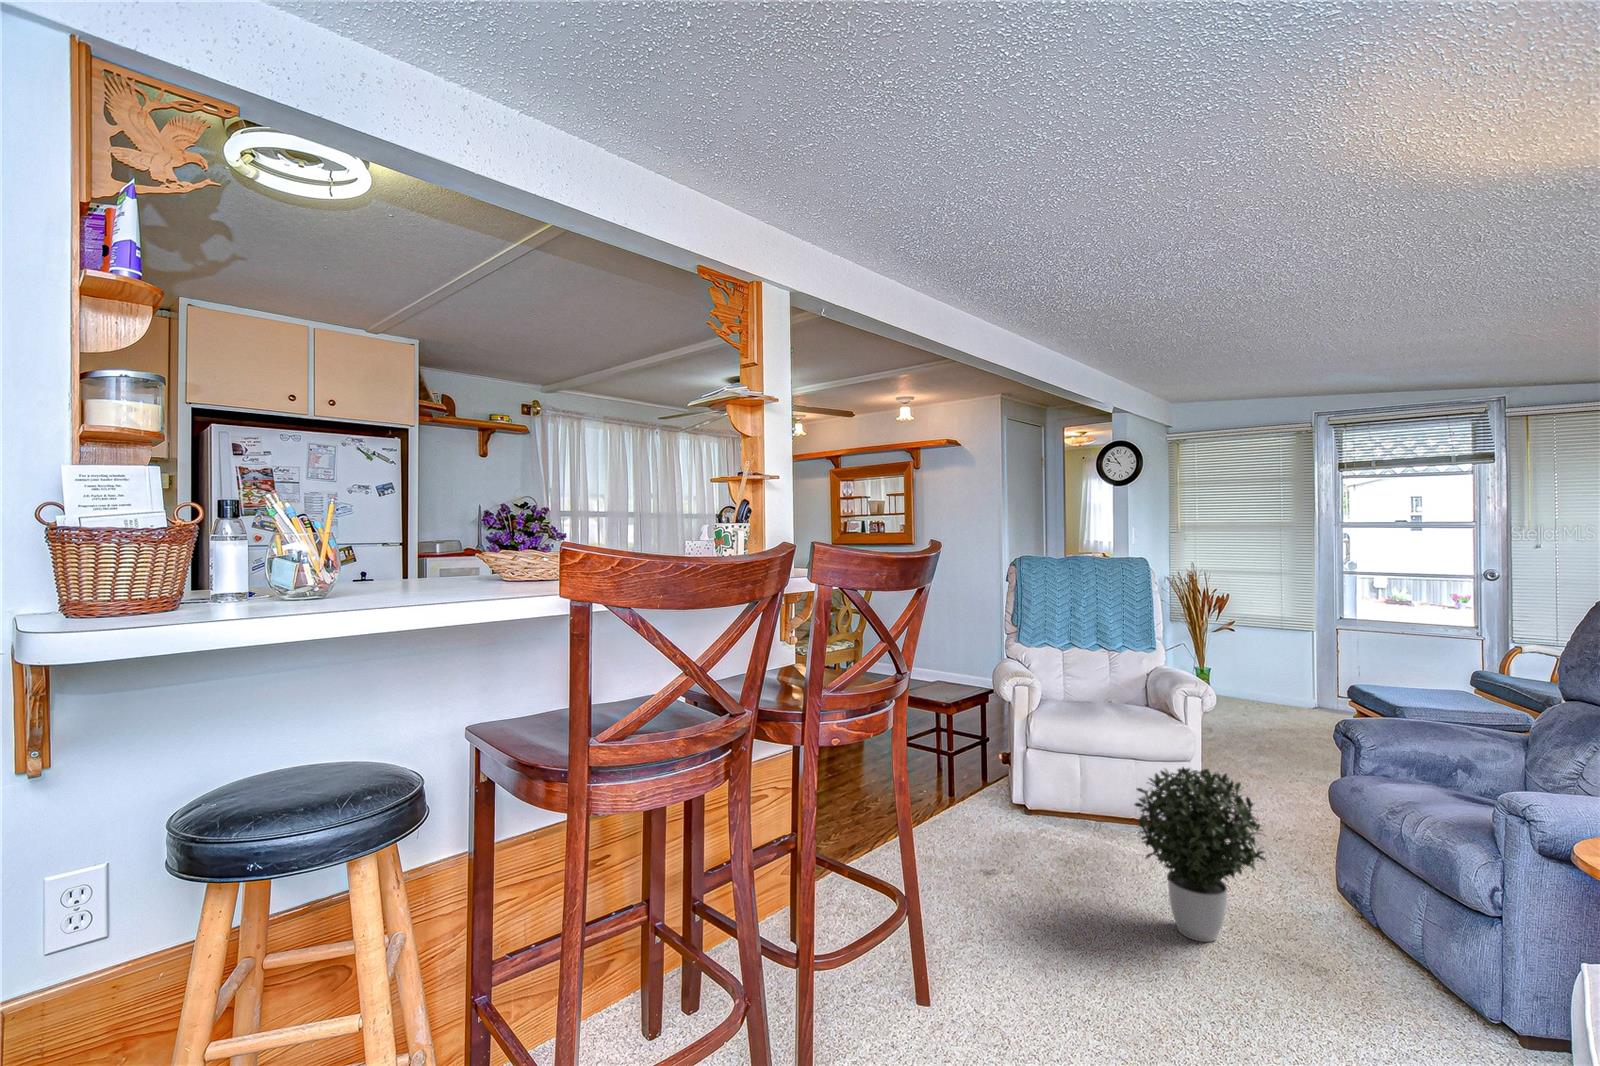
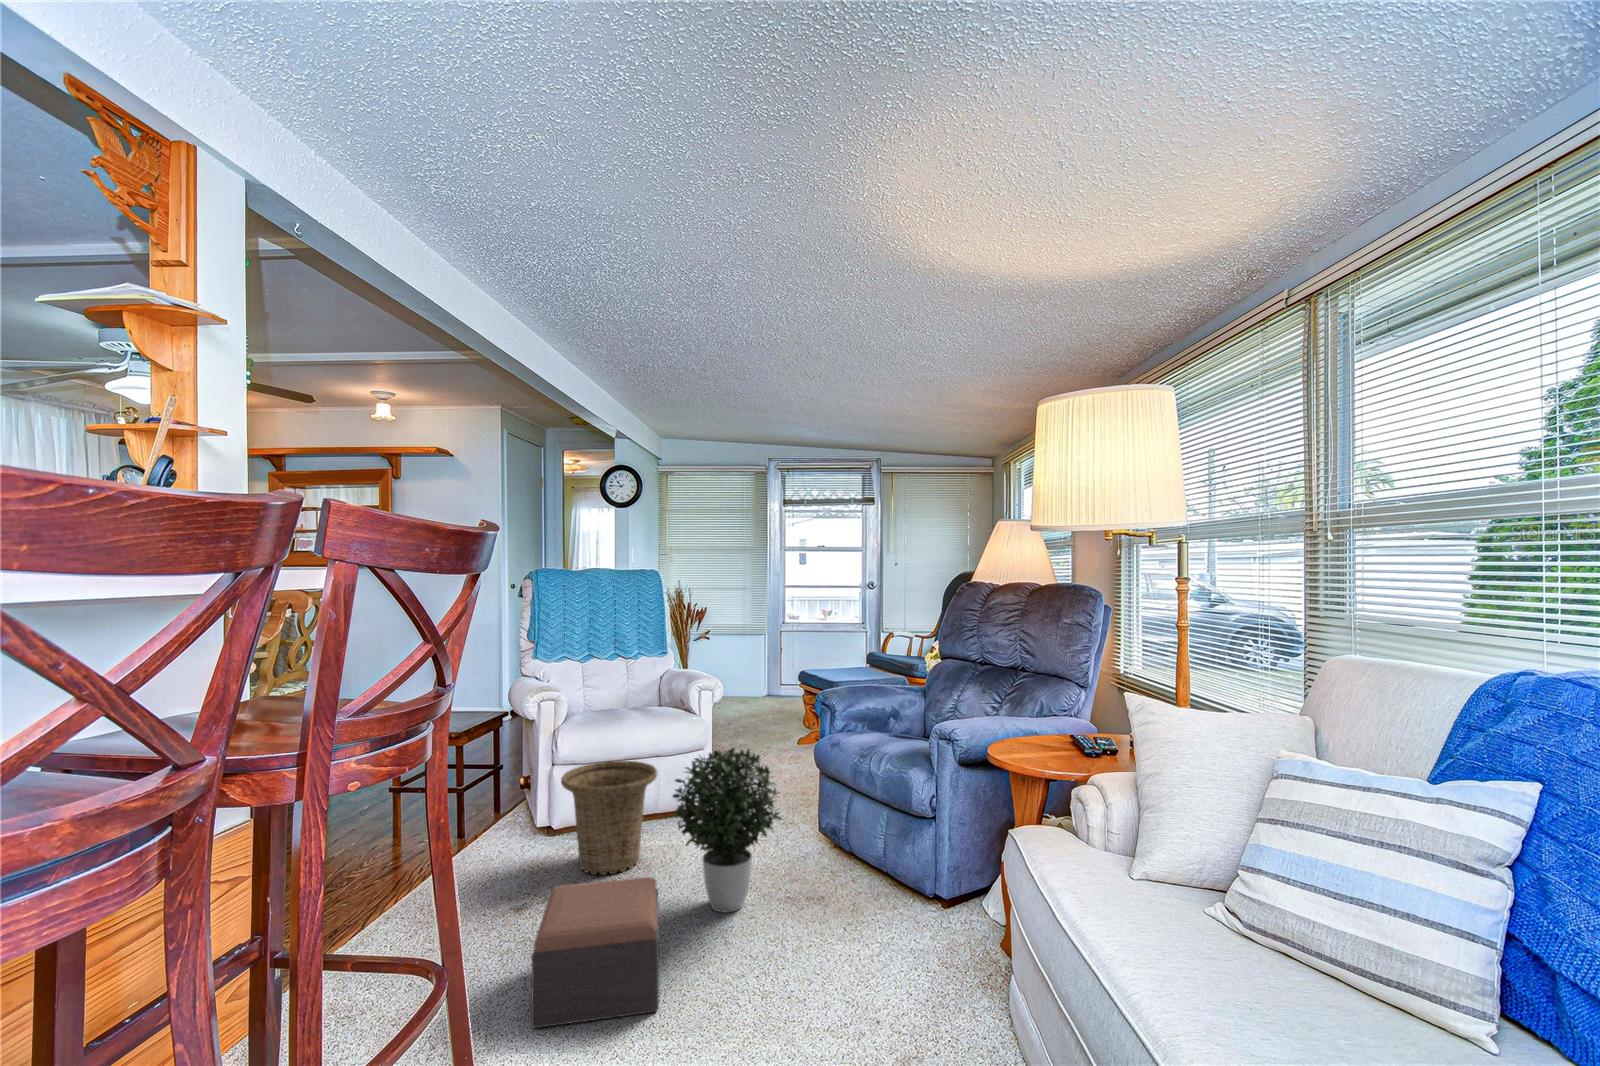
basket: none [1031,753,1129,865] -> present [561,761,657,875]
footstool: none [984,859,1111,1005] -> present [531,877,659,1028]

